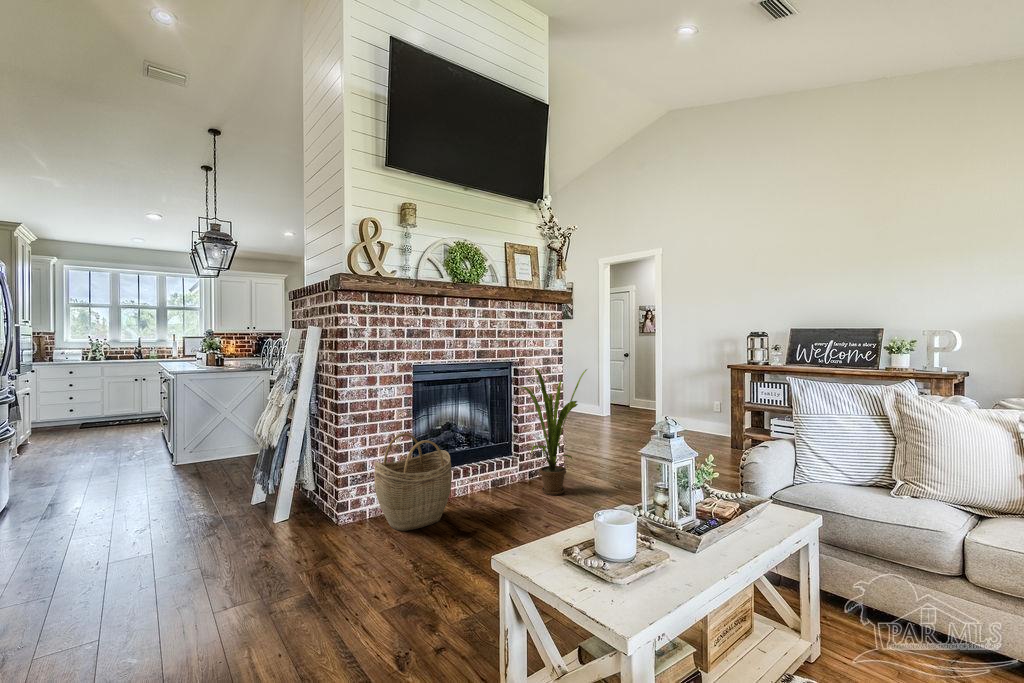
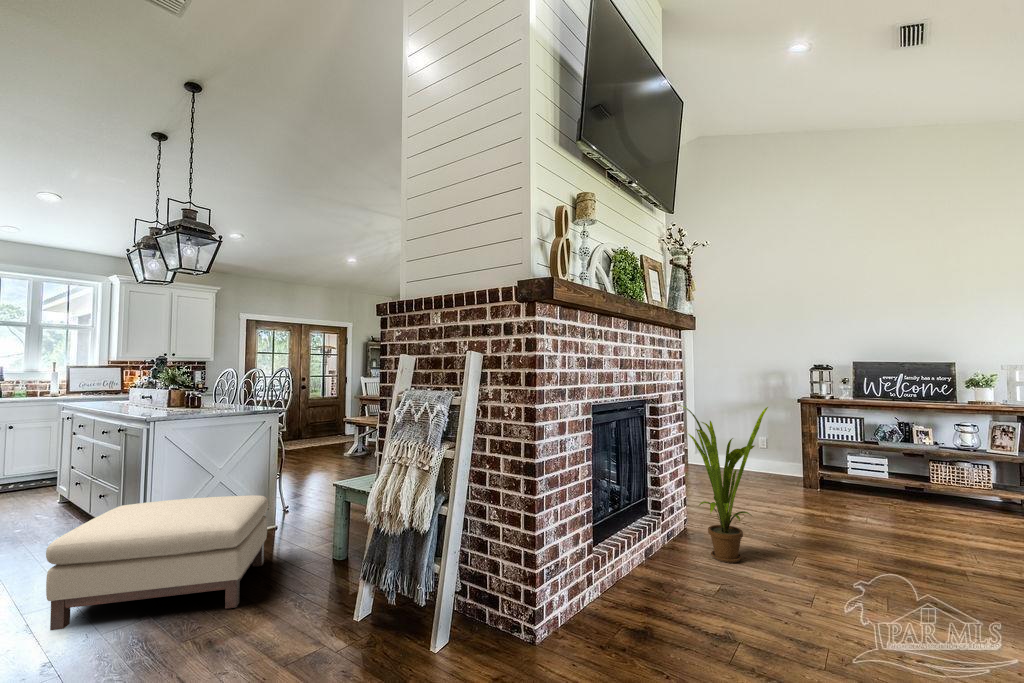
ottoman: none [84,426,236,496] -> present [46,495,268,630]
woven basket: present [374,434,452,531] -> none [582,499,676,640]

